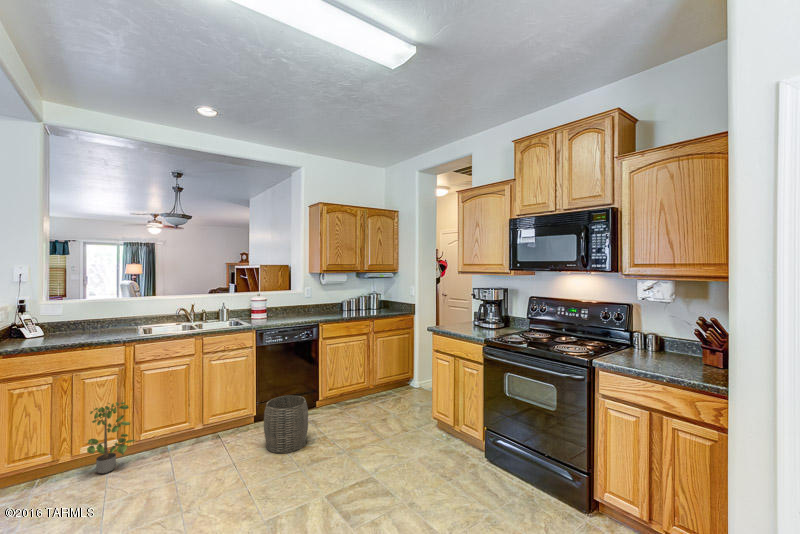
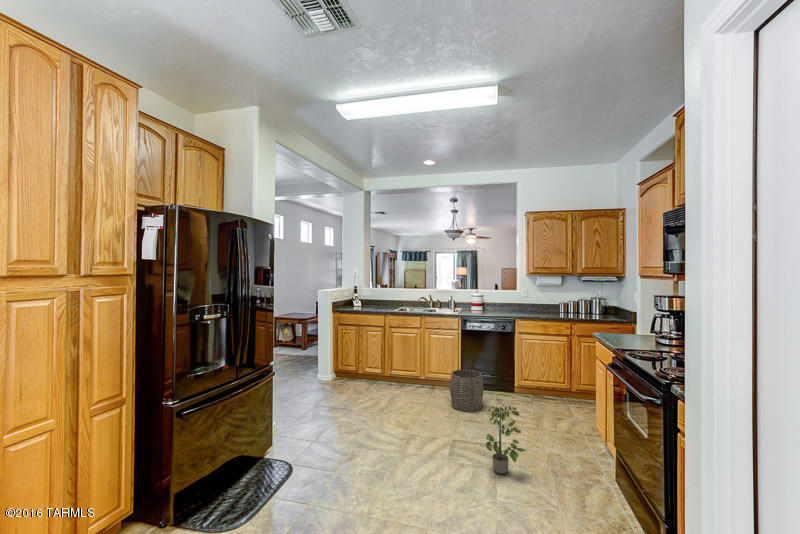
potted plant: present [87,402,135,473] -> present [486,405,526,474]

